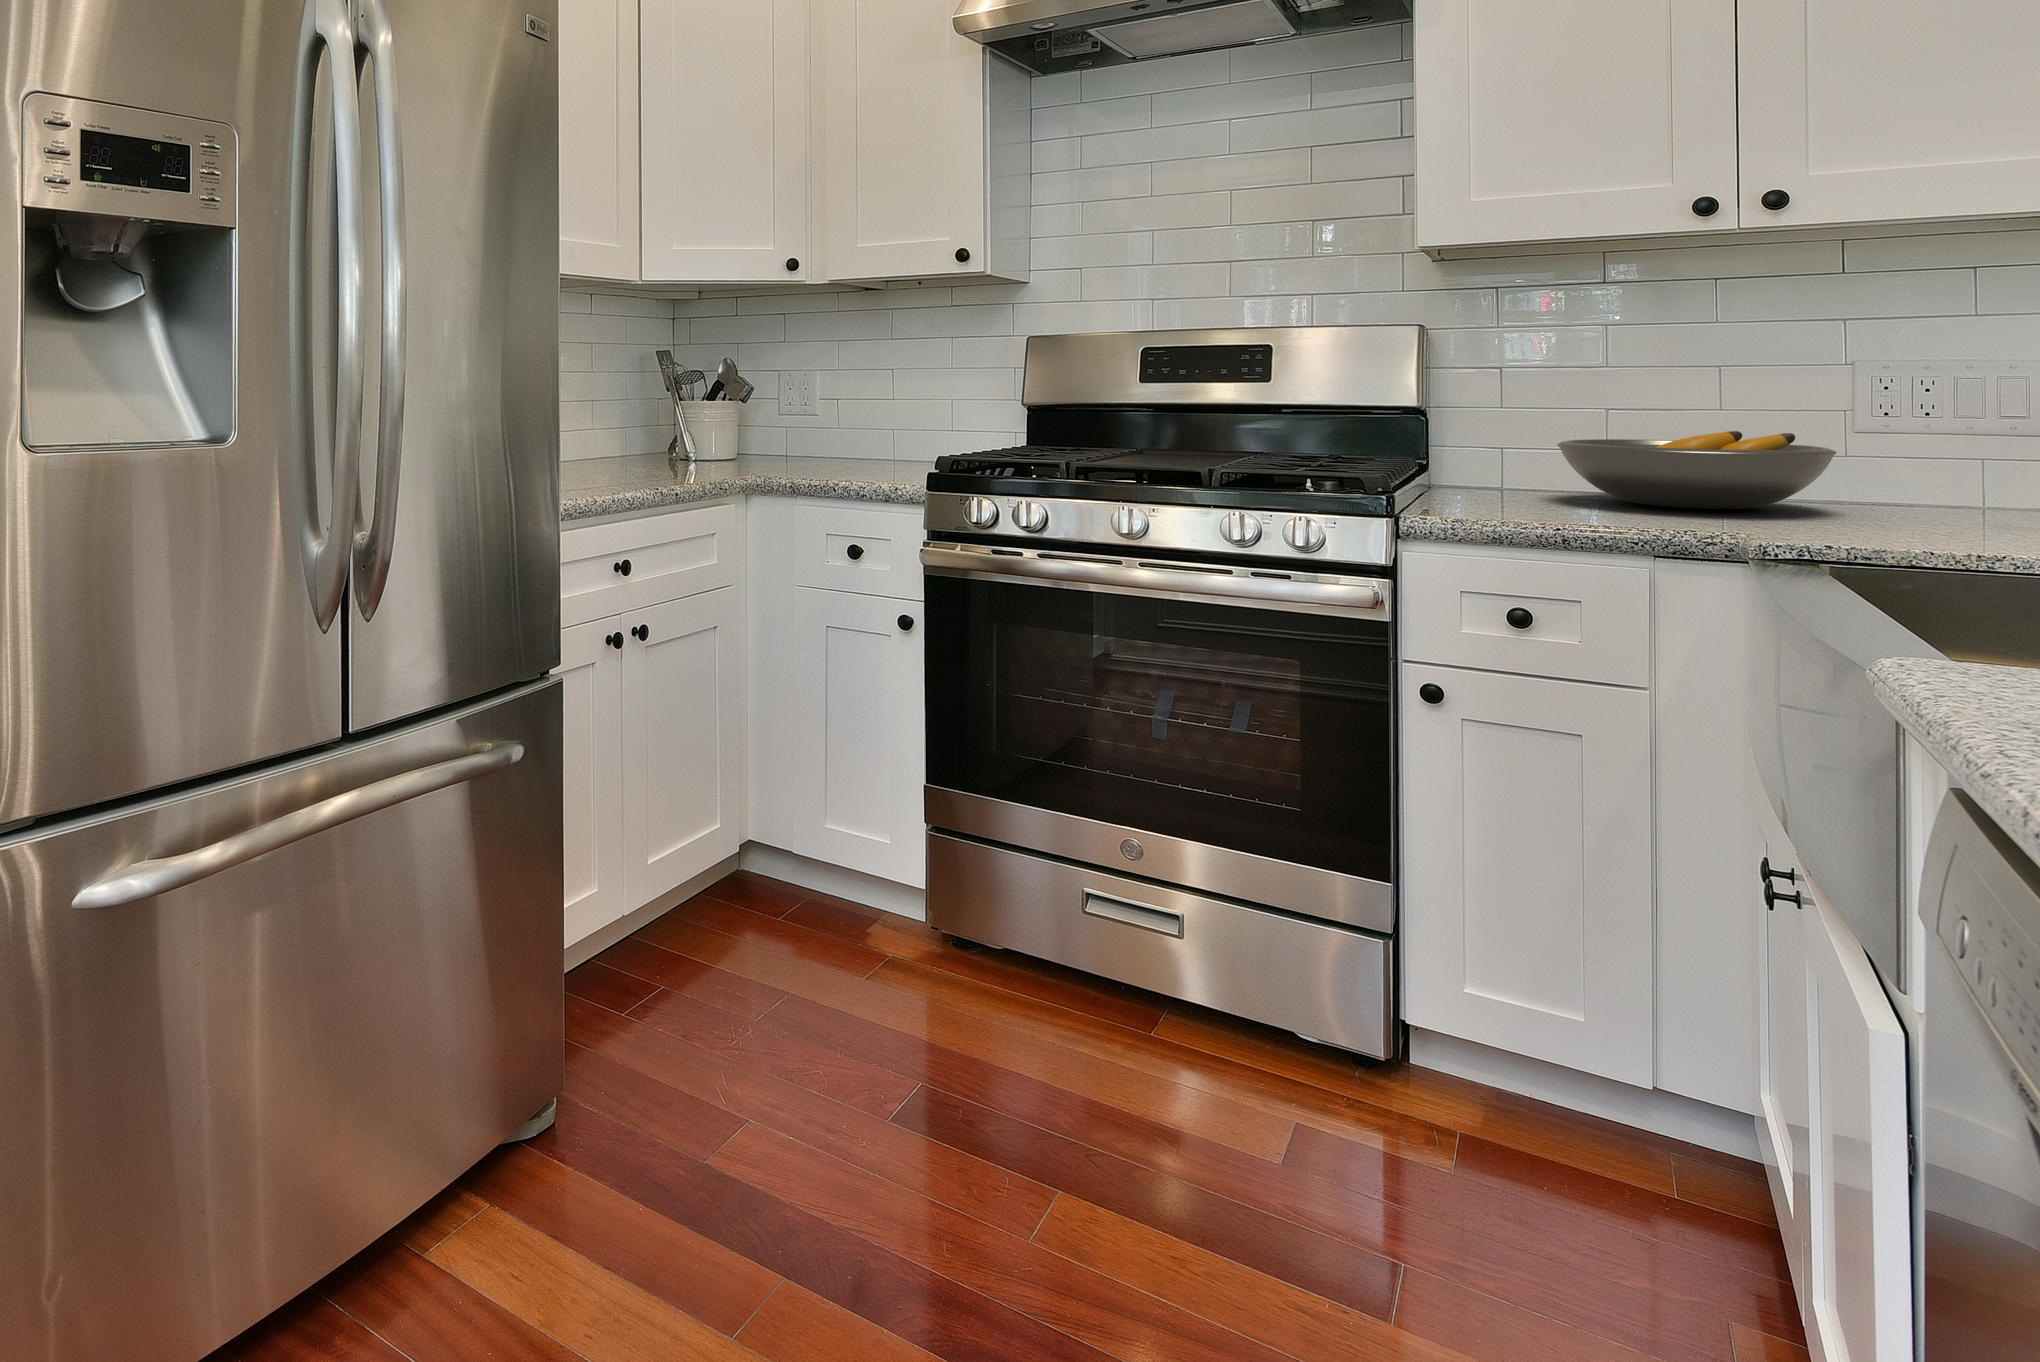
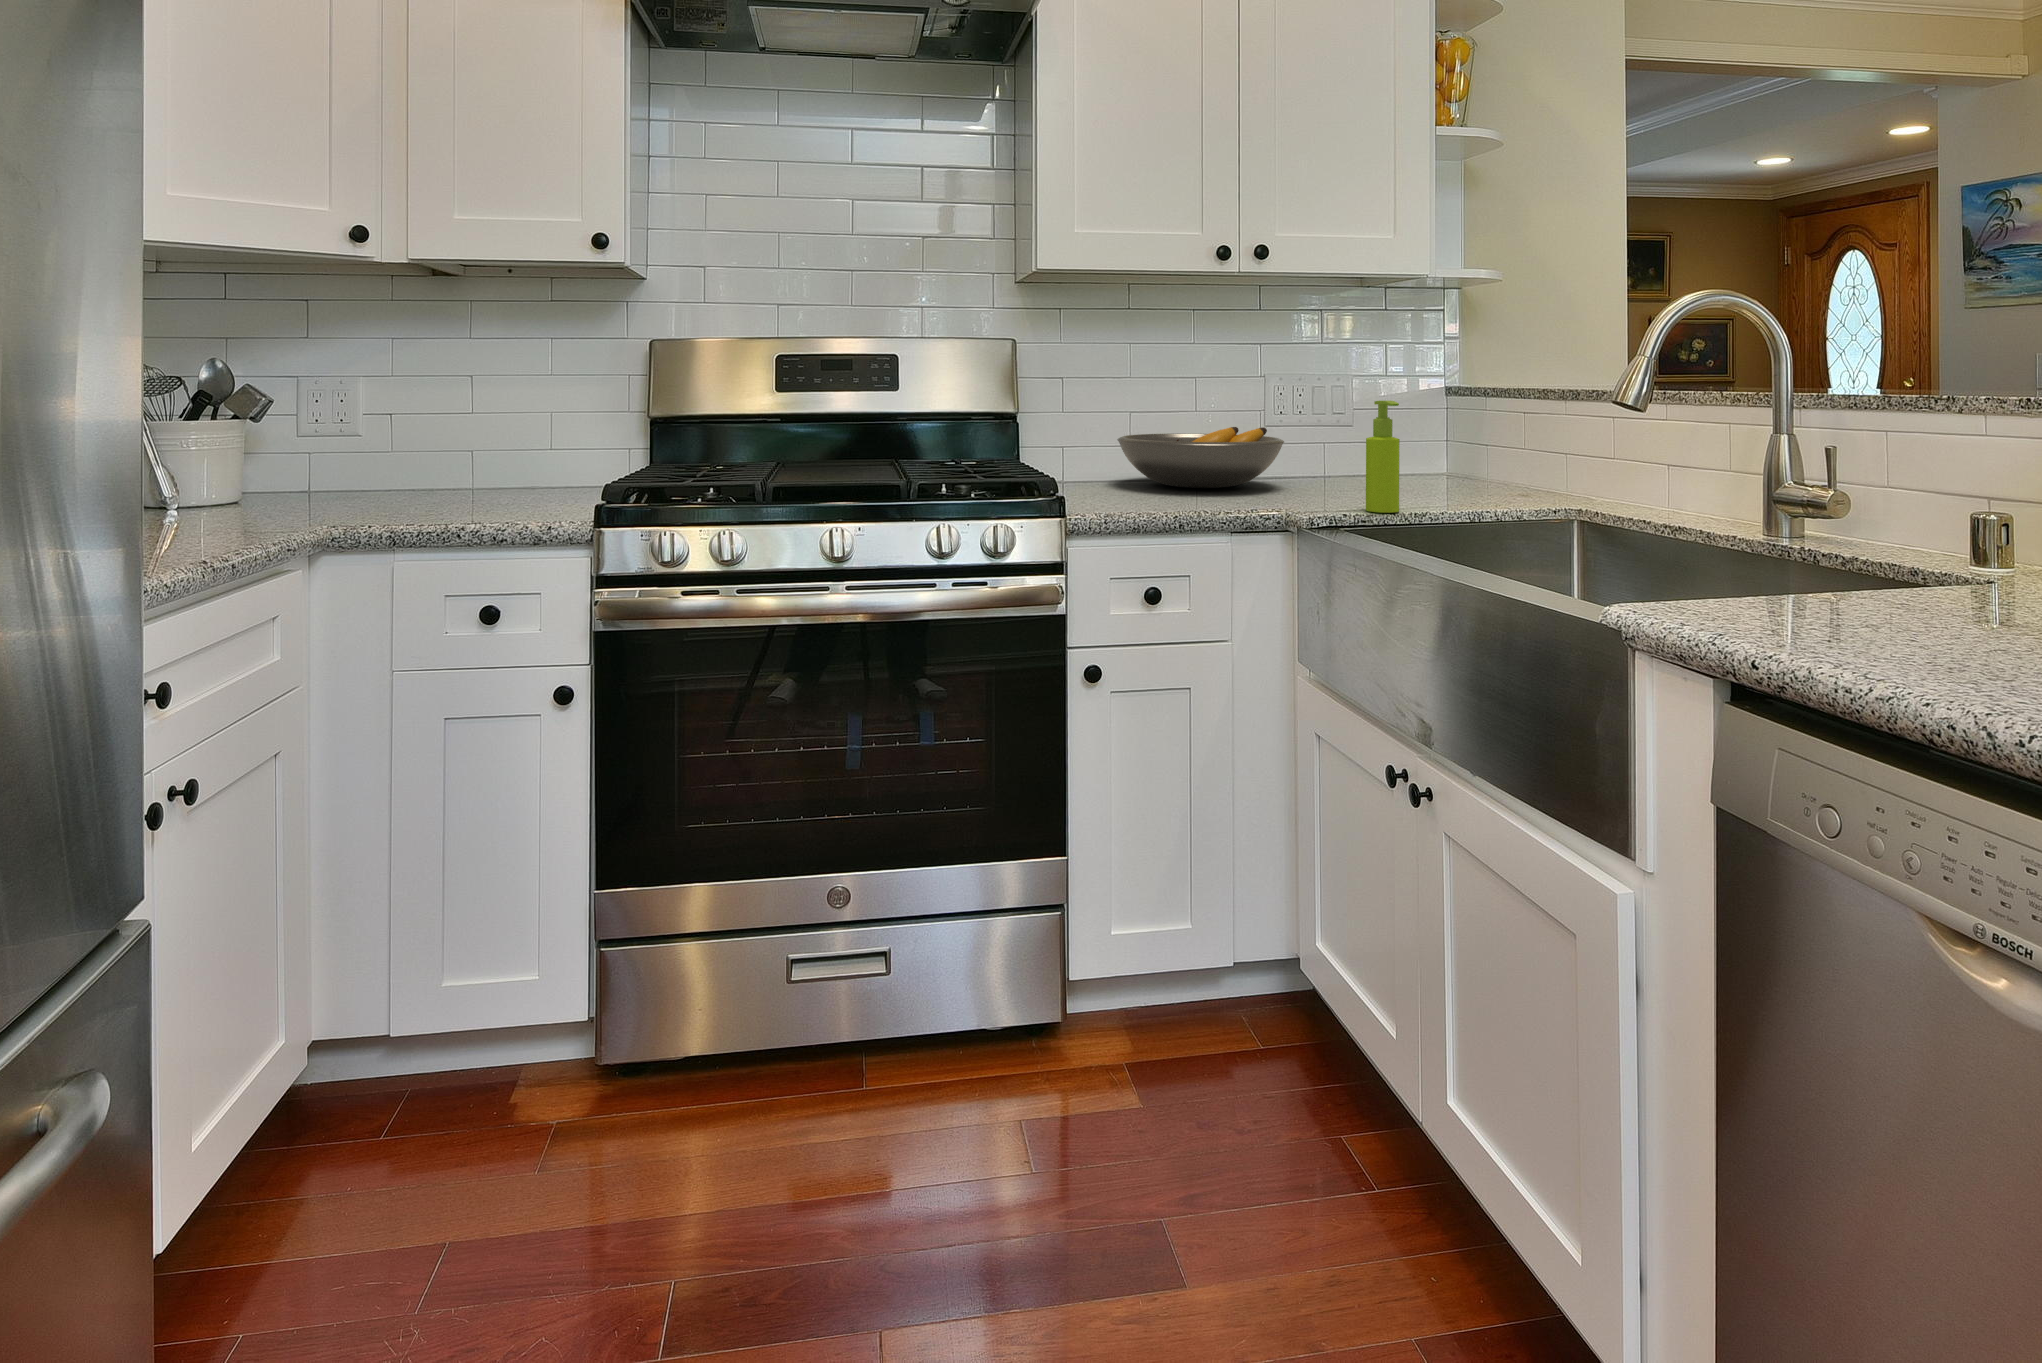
soap dispenser: none [1884,395,1950,551] -> present [1366,401,1400,513]

